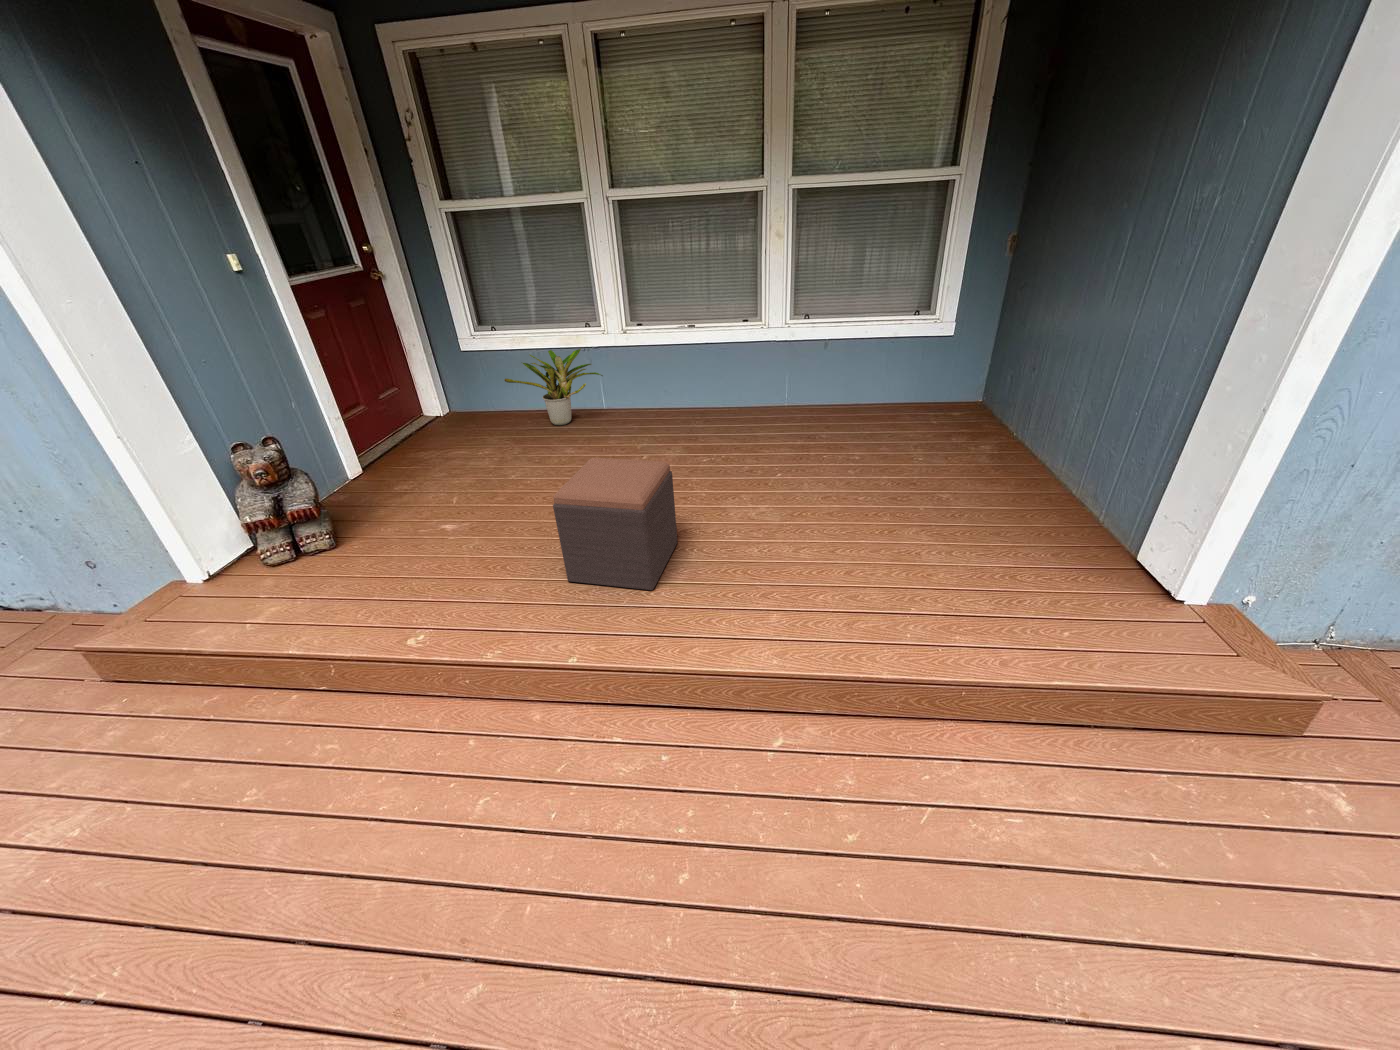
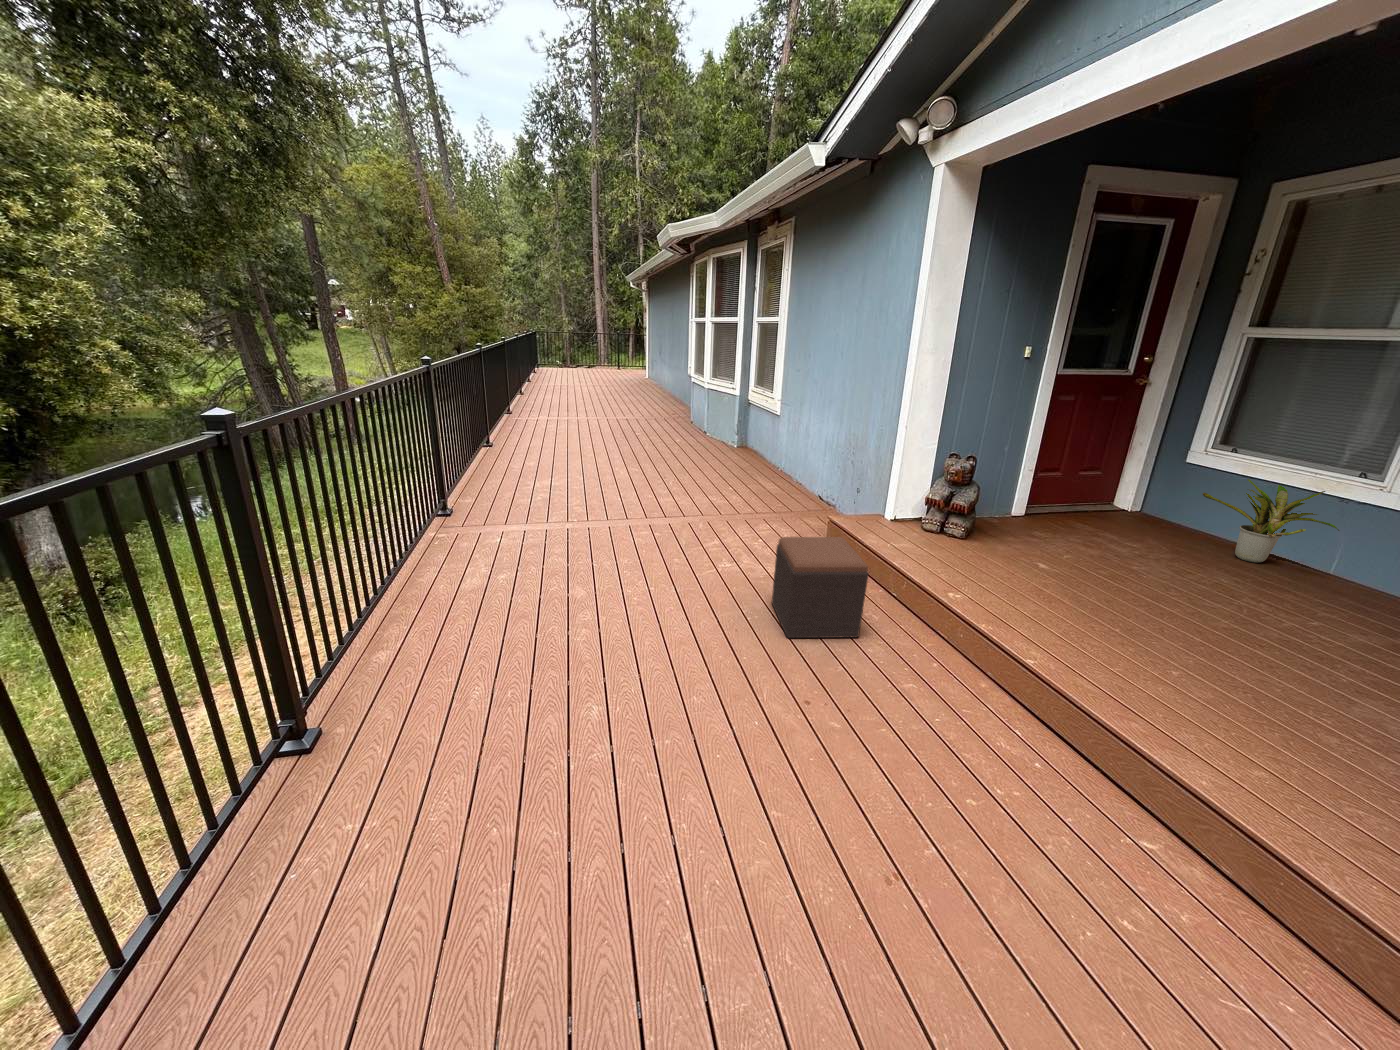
footstool: present [553,458,678,590] -> present [772,537,868,638]

